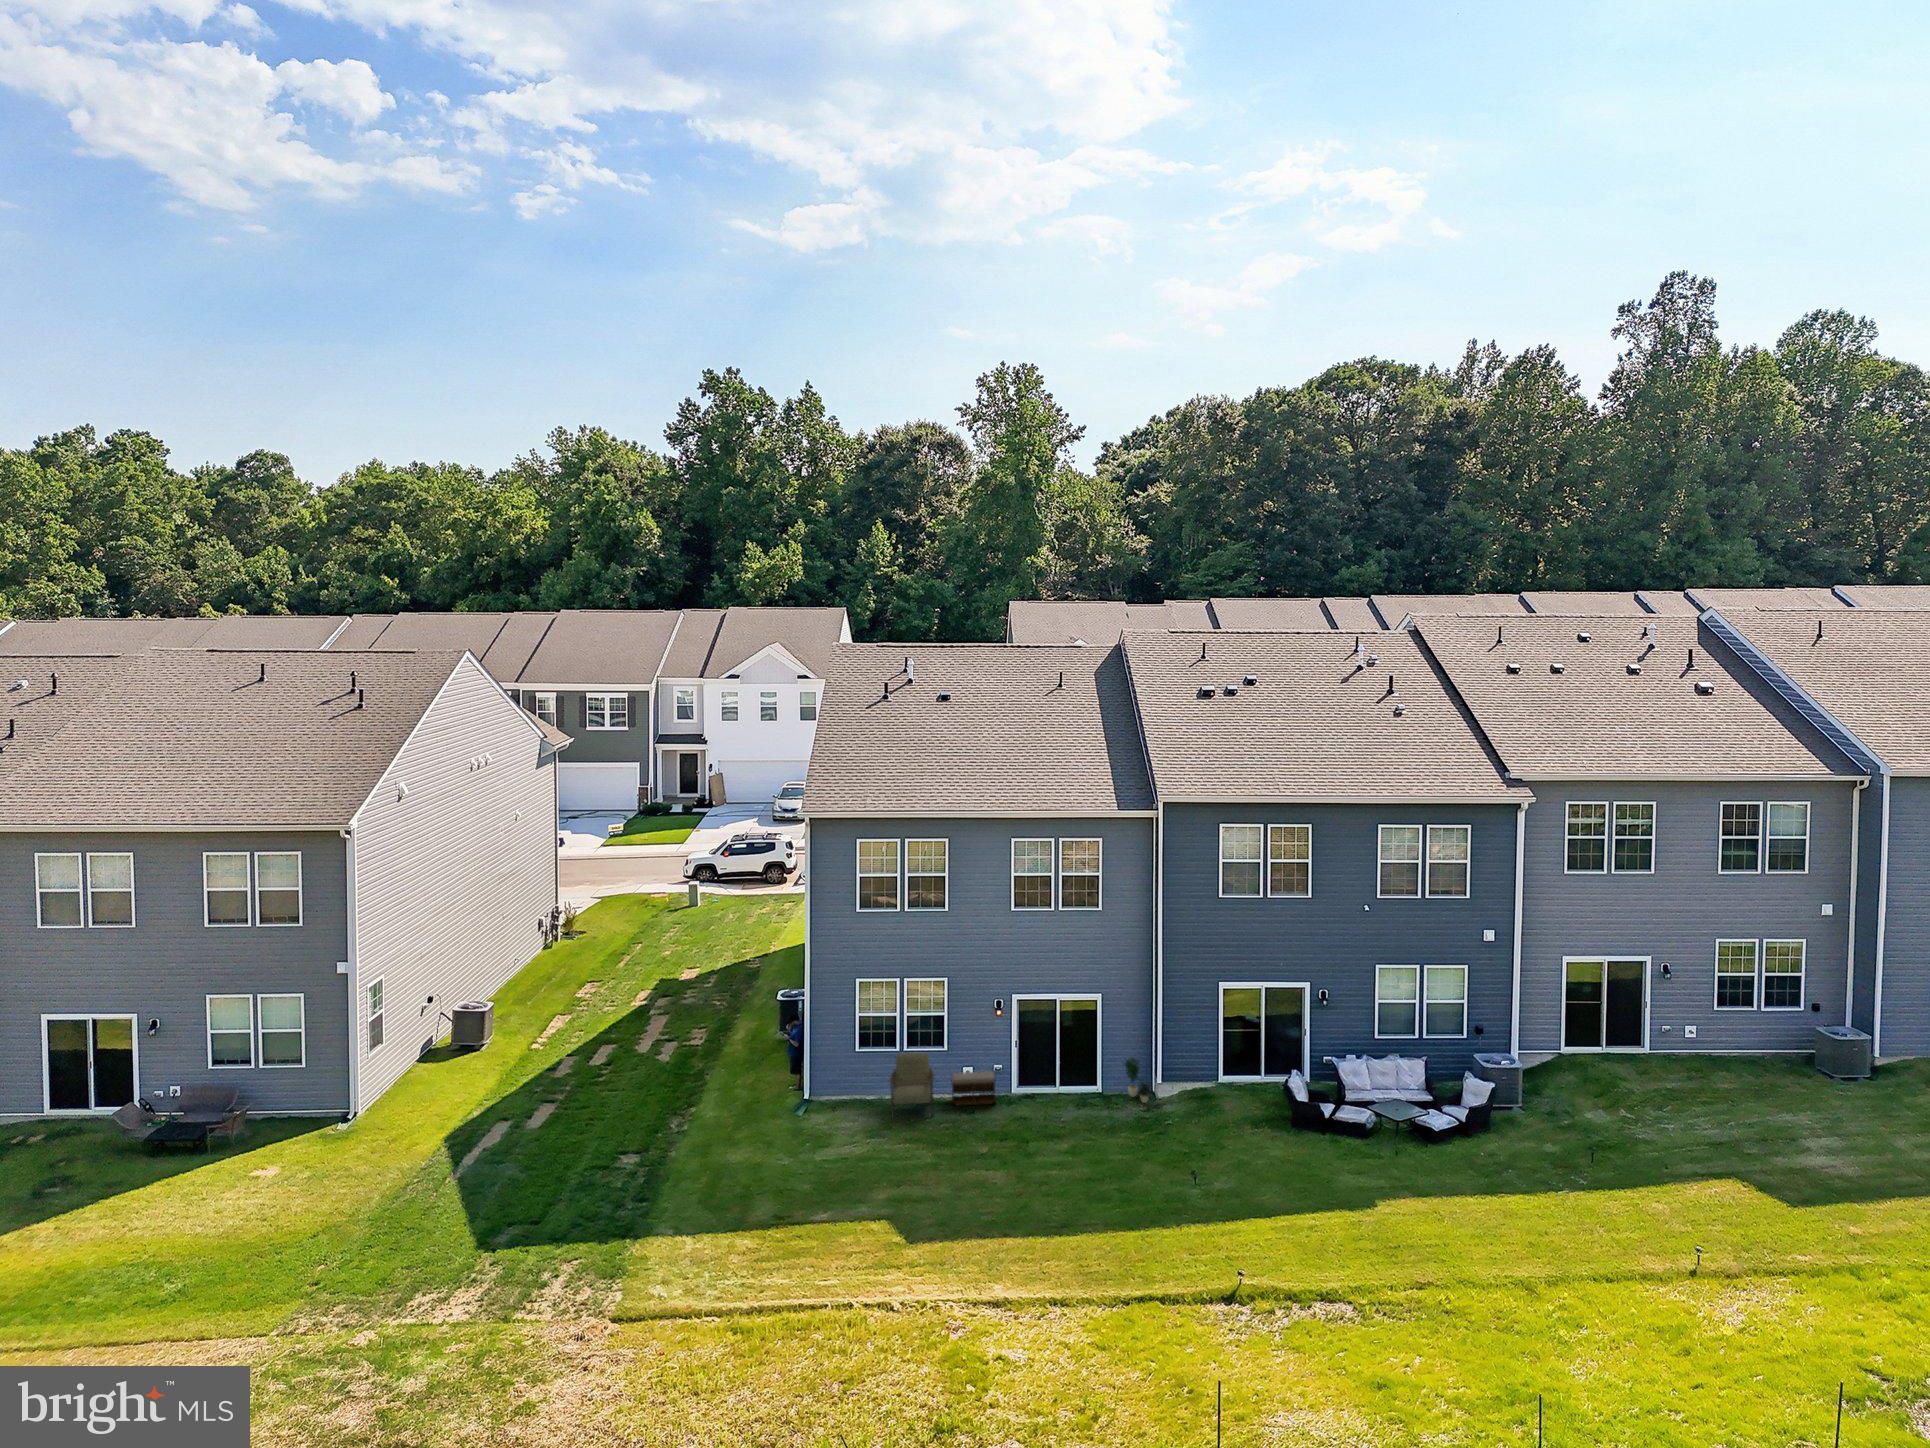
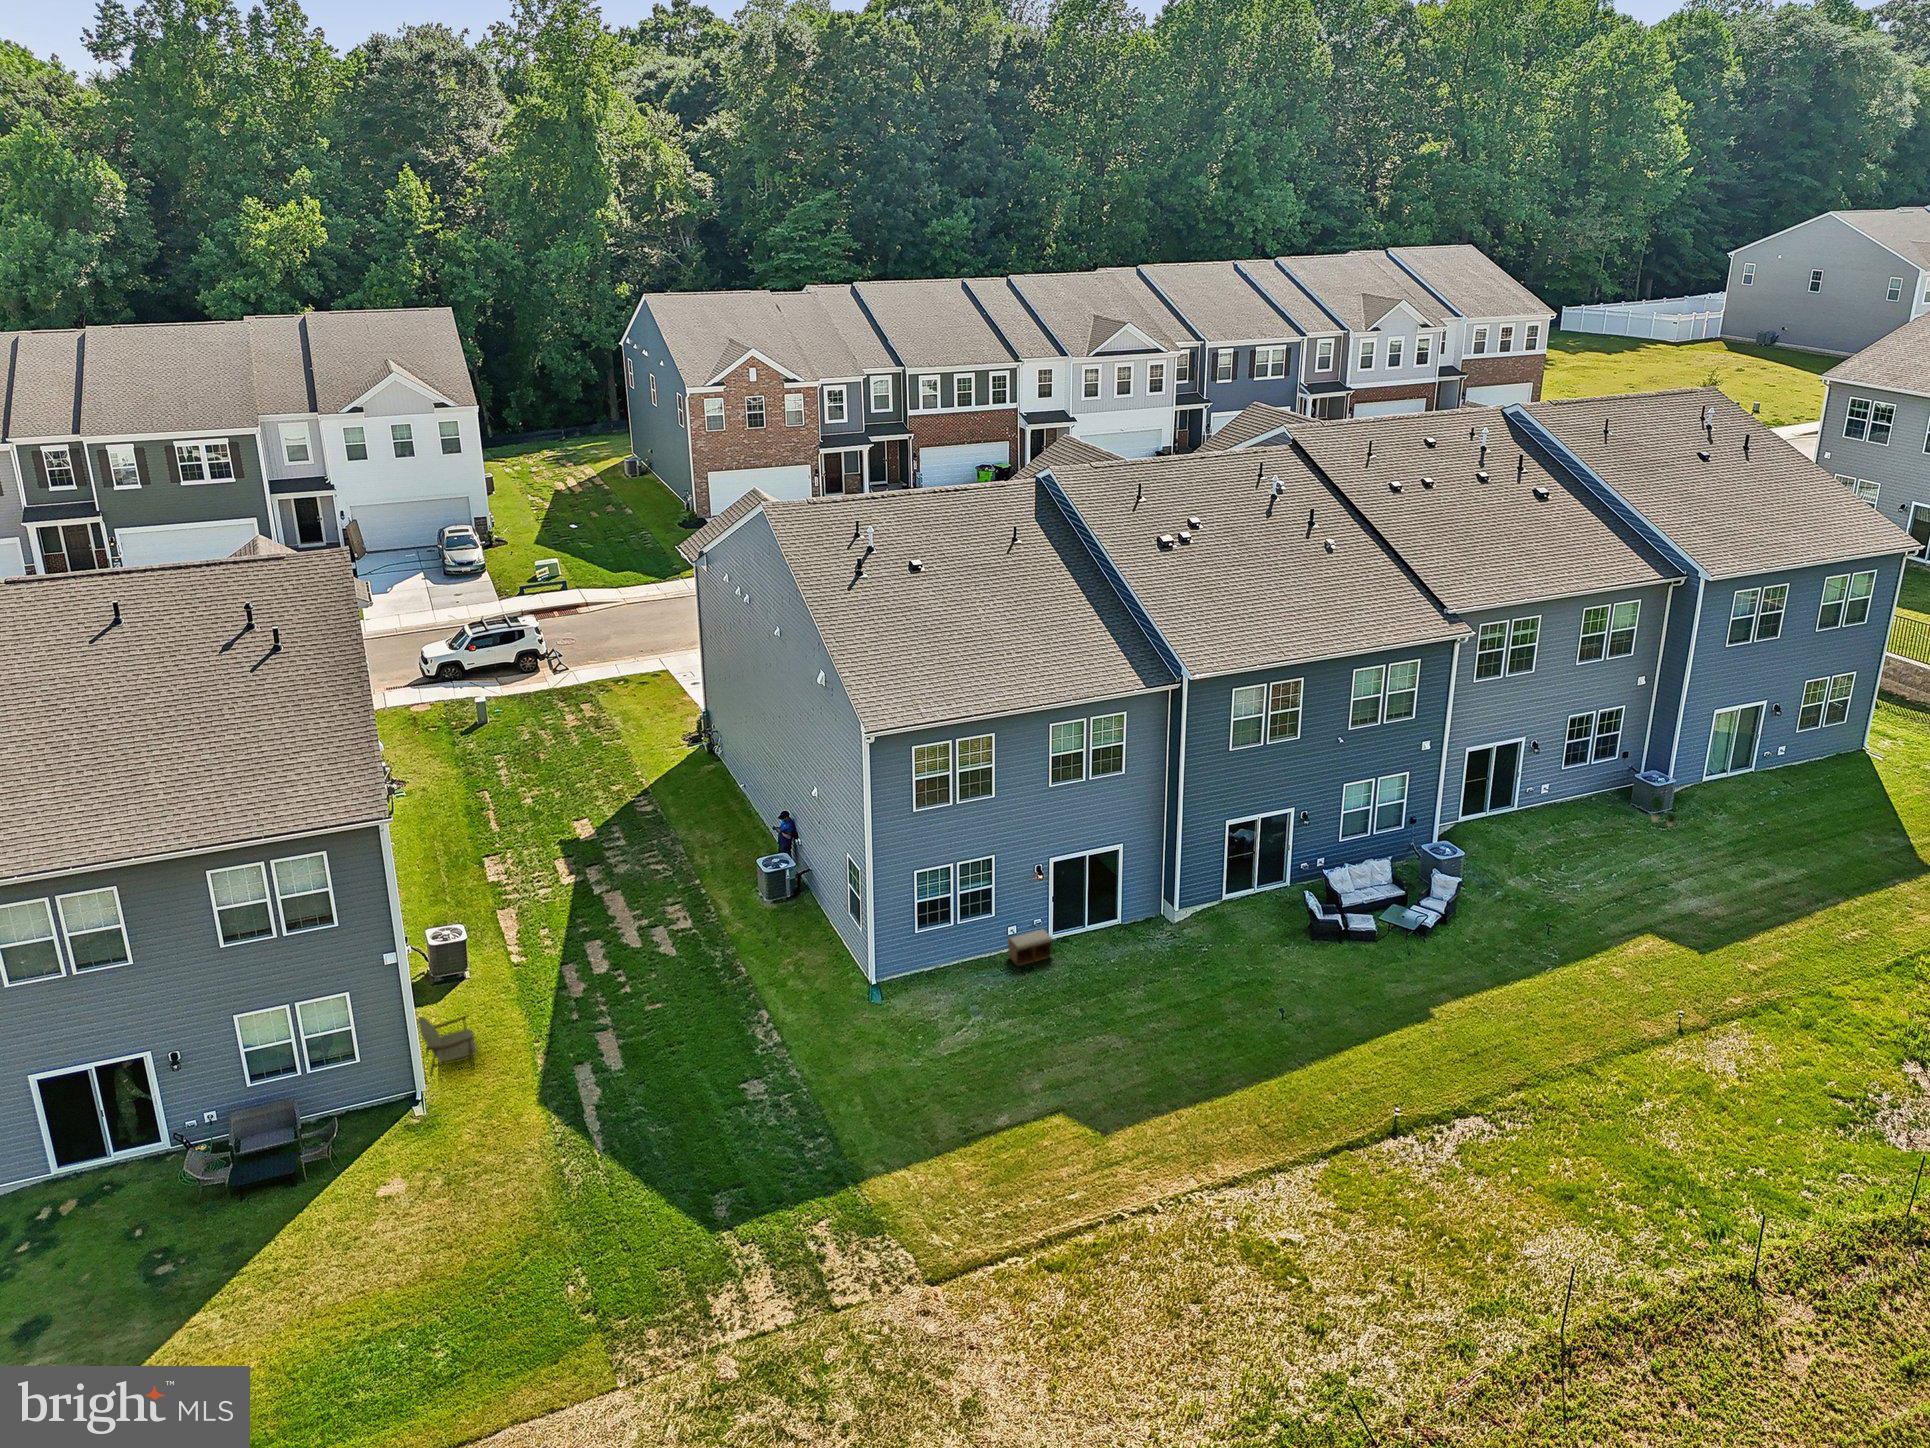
chair: present [890,1053,934,1116] -> present [418,1016,477,1077]
potted plant: present [1125,1058,1150,1103] -> present [1651,795,1677,827]

